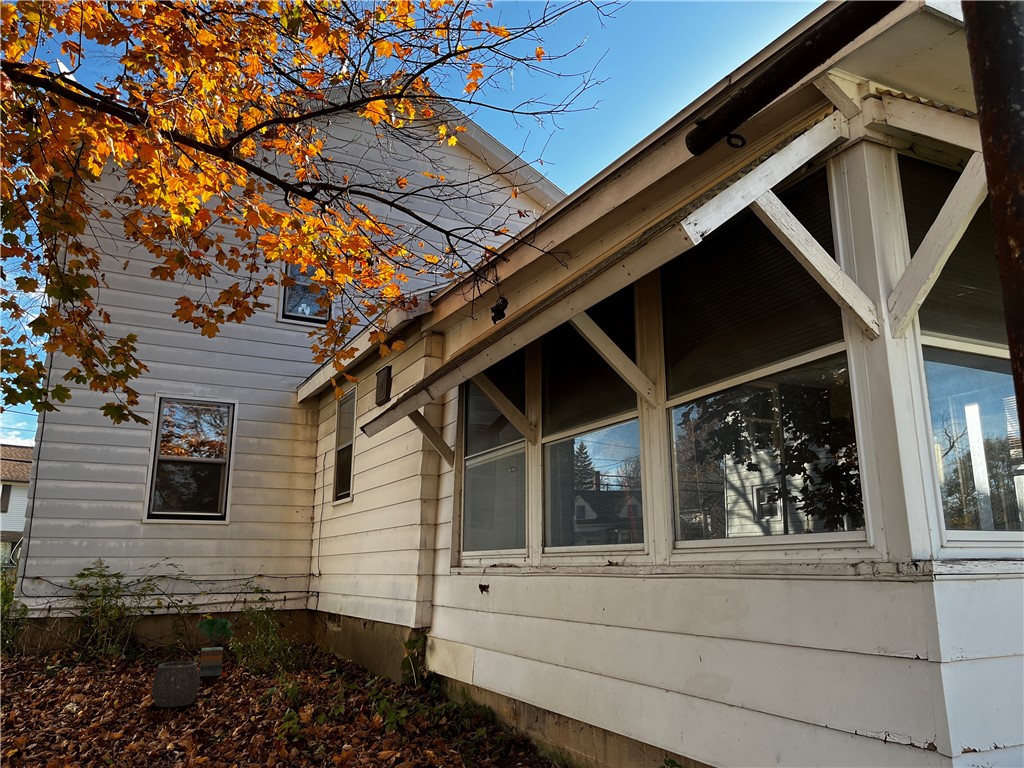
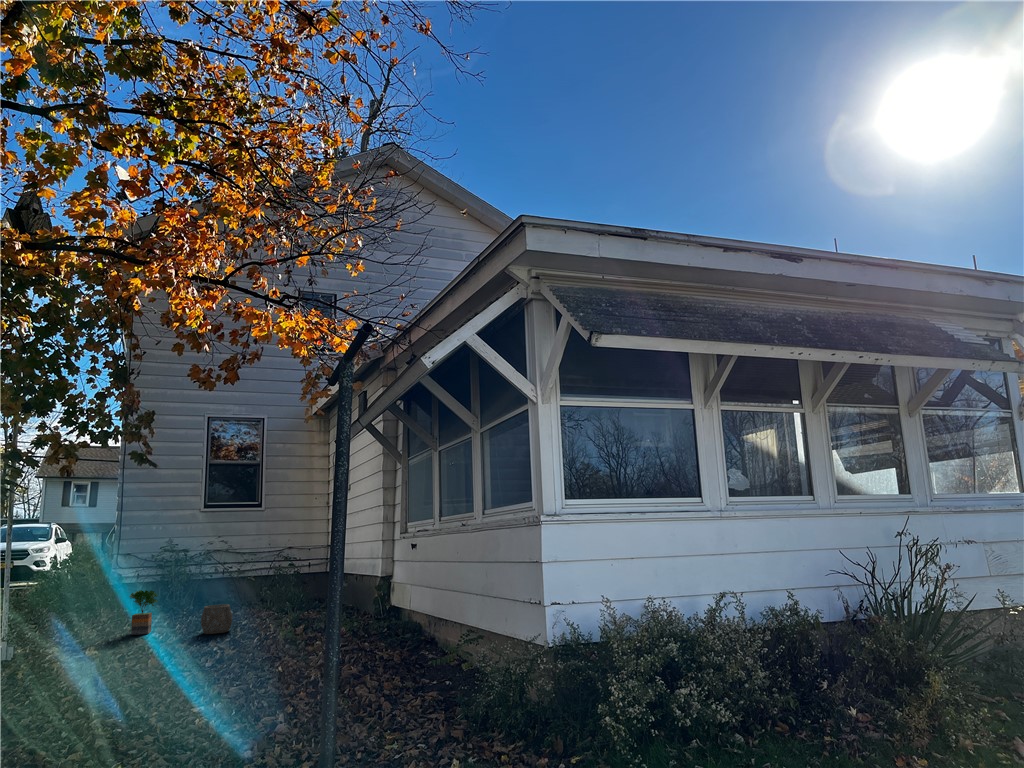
potted tree: present [197,618,233,677] -> present [130,590,158,635]

